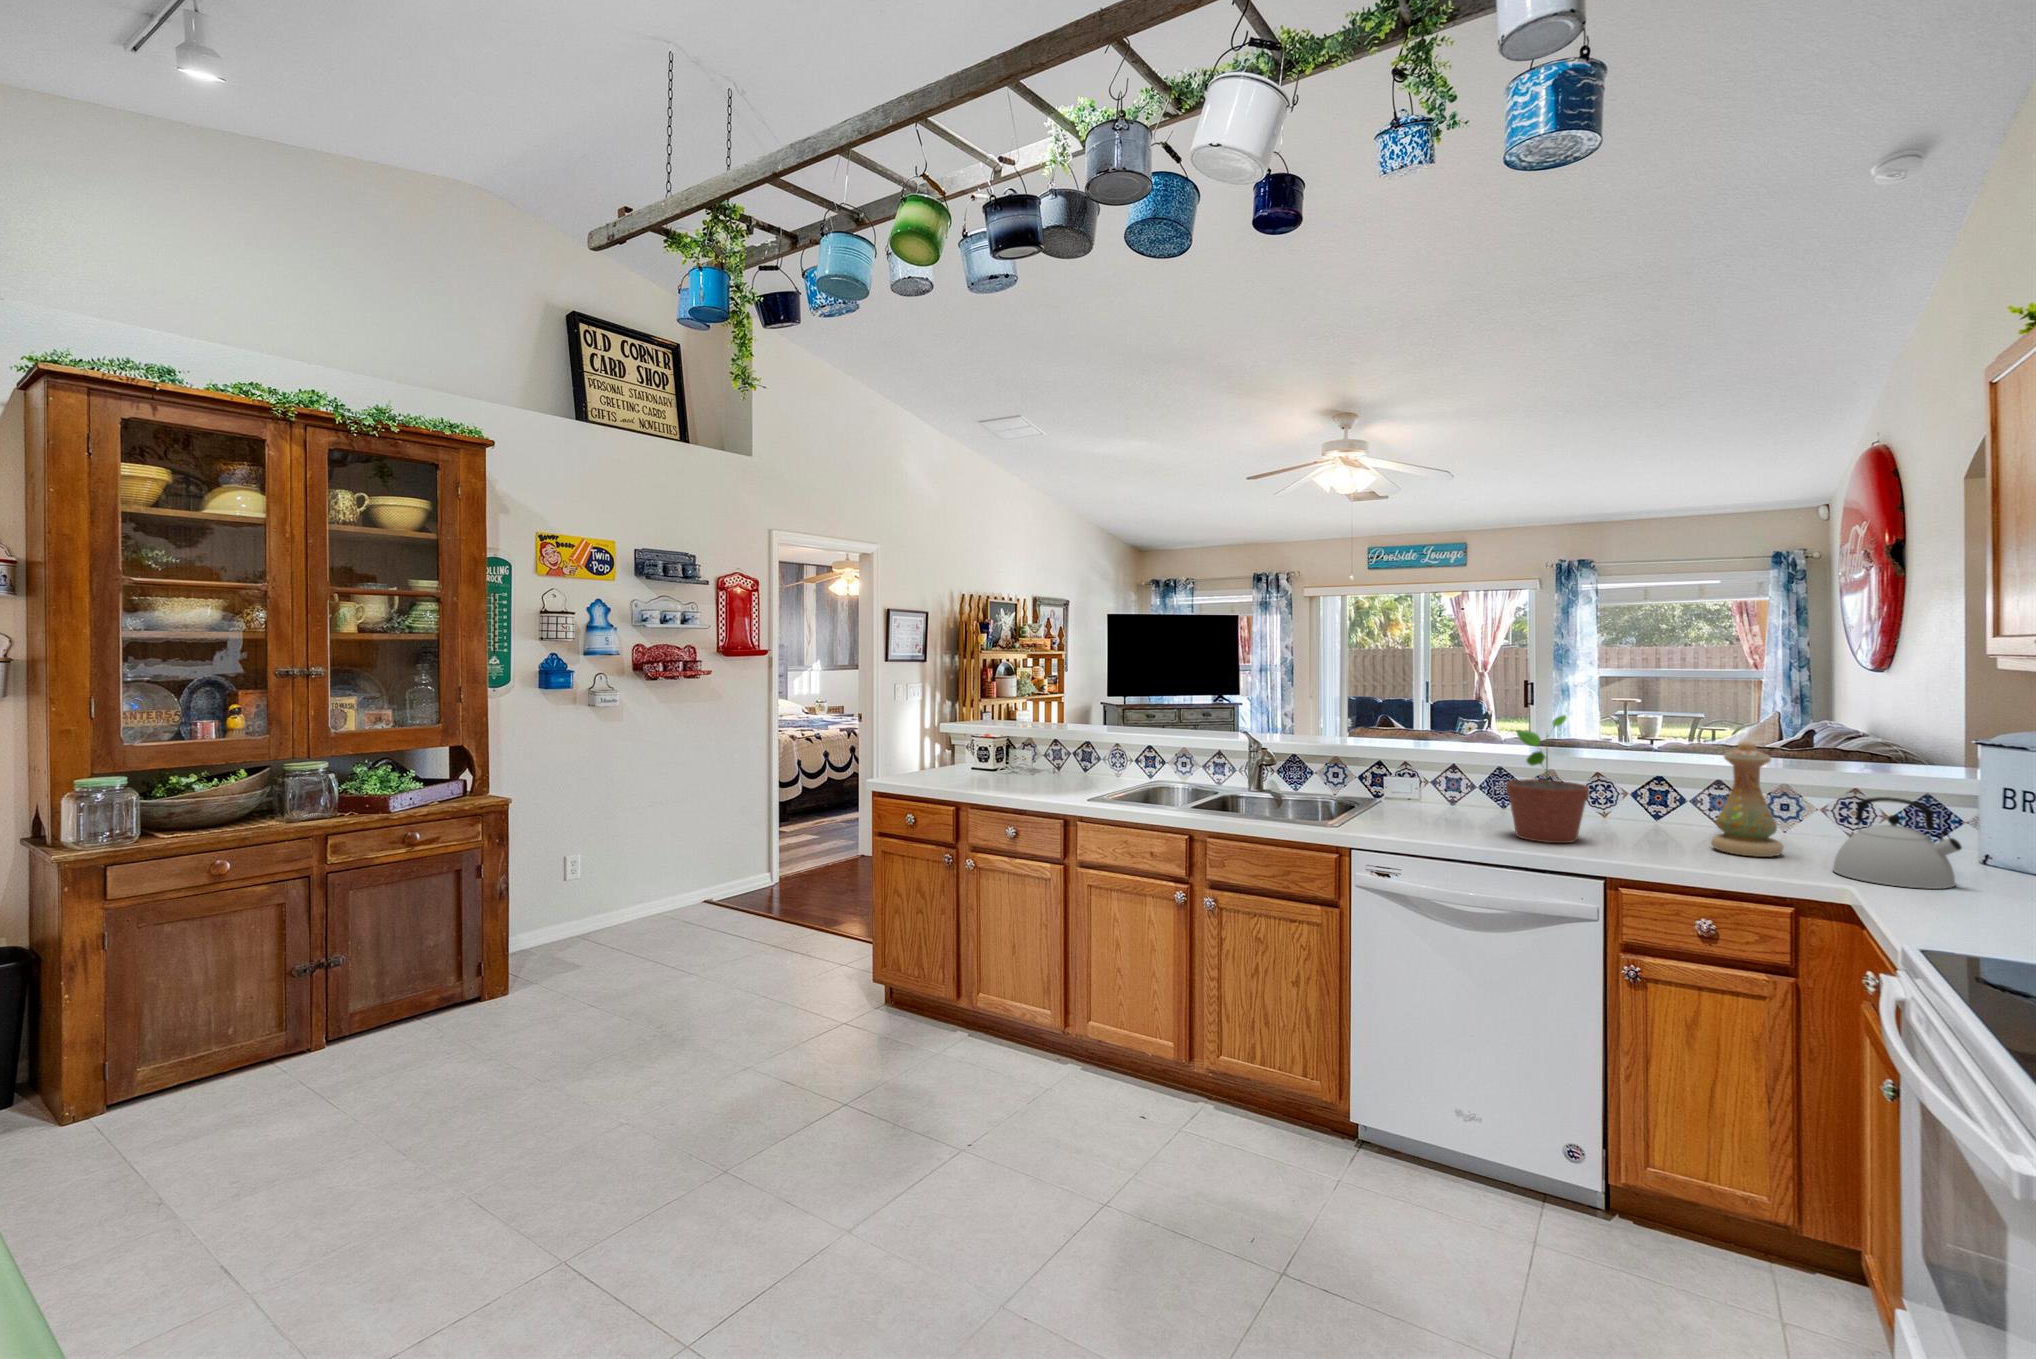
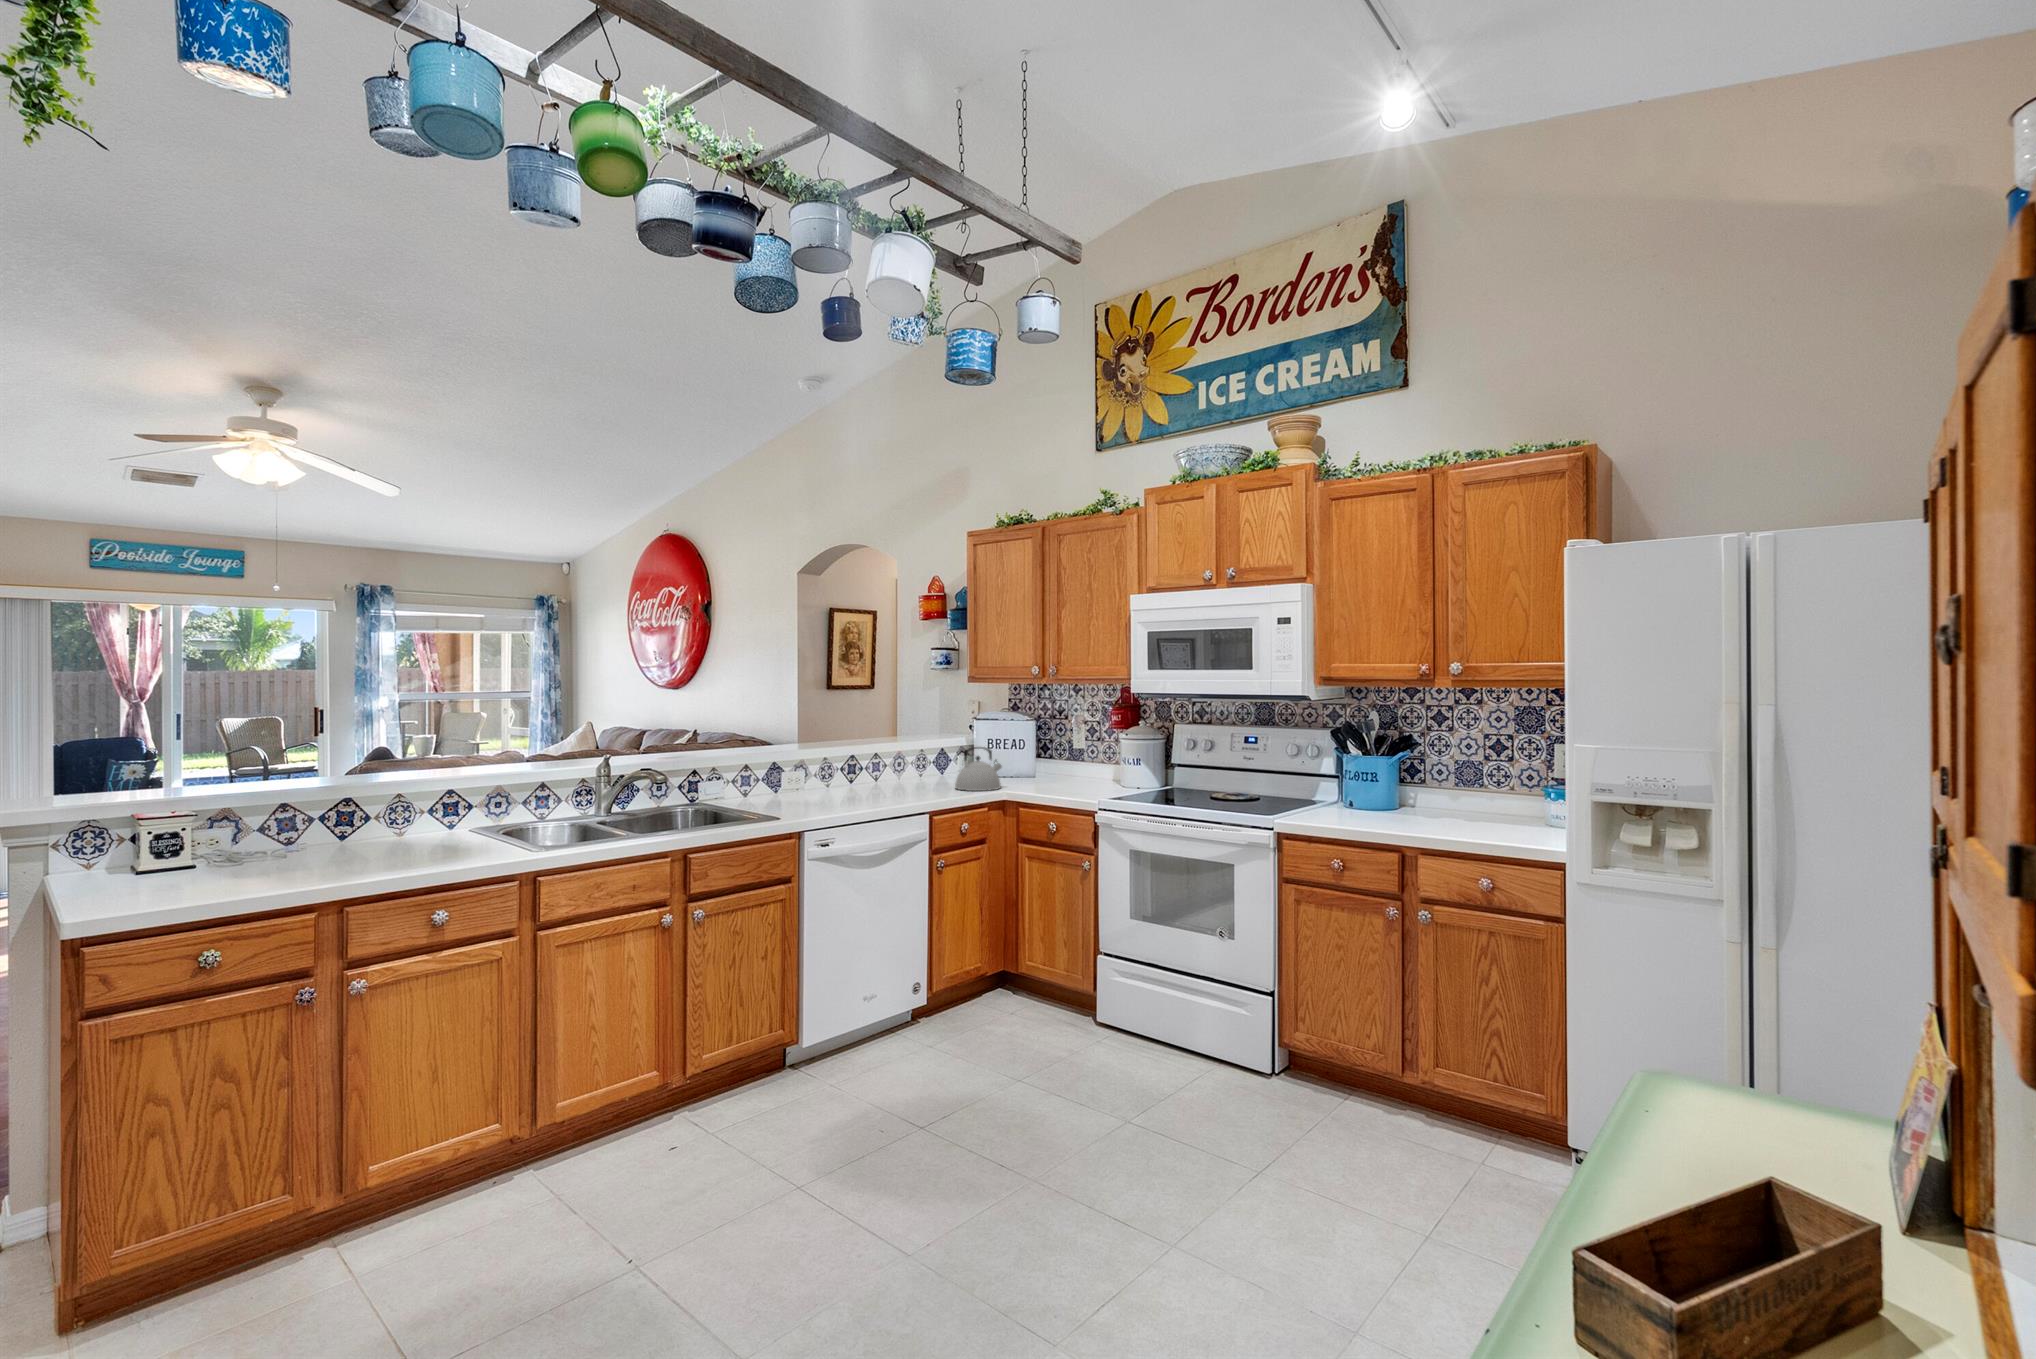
potted plant: present [1506,715,1589,843] -> none [811,716,863,807]
vase: present [1711,739,1784,857] -> none [894,724,928,793]

